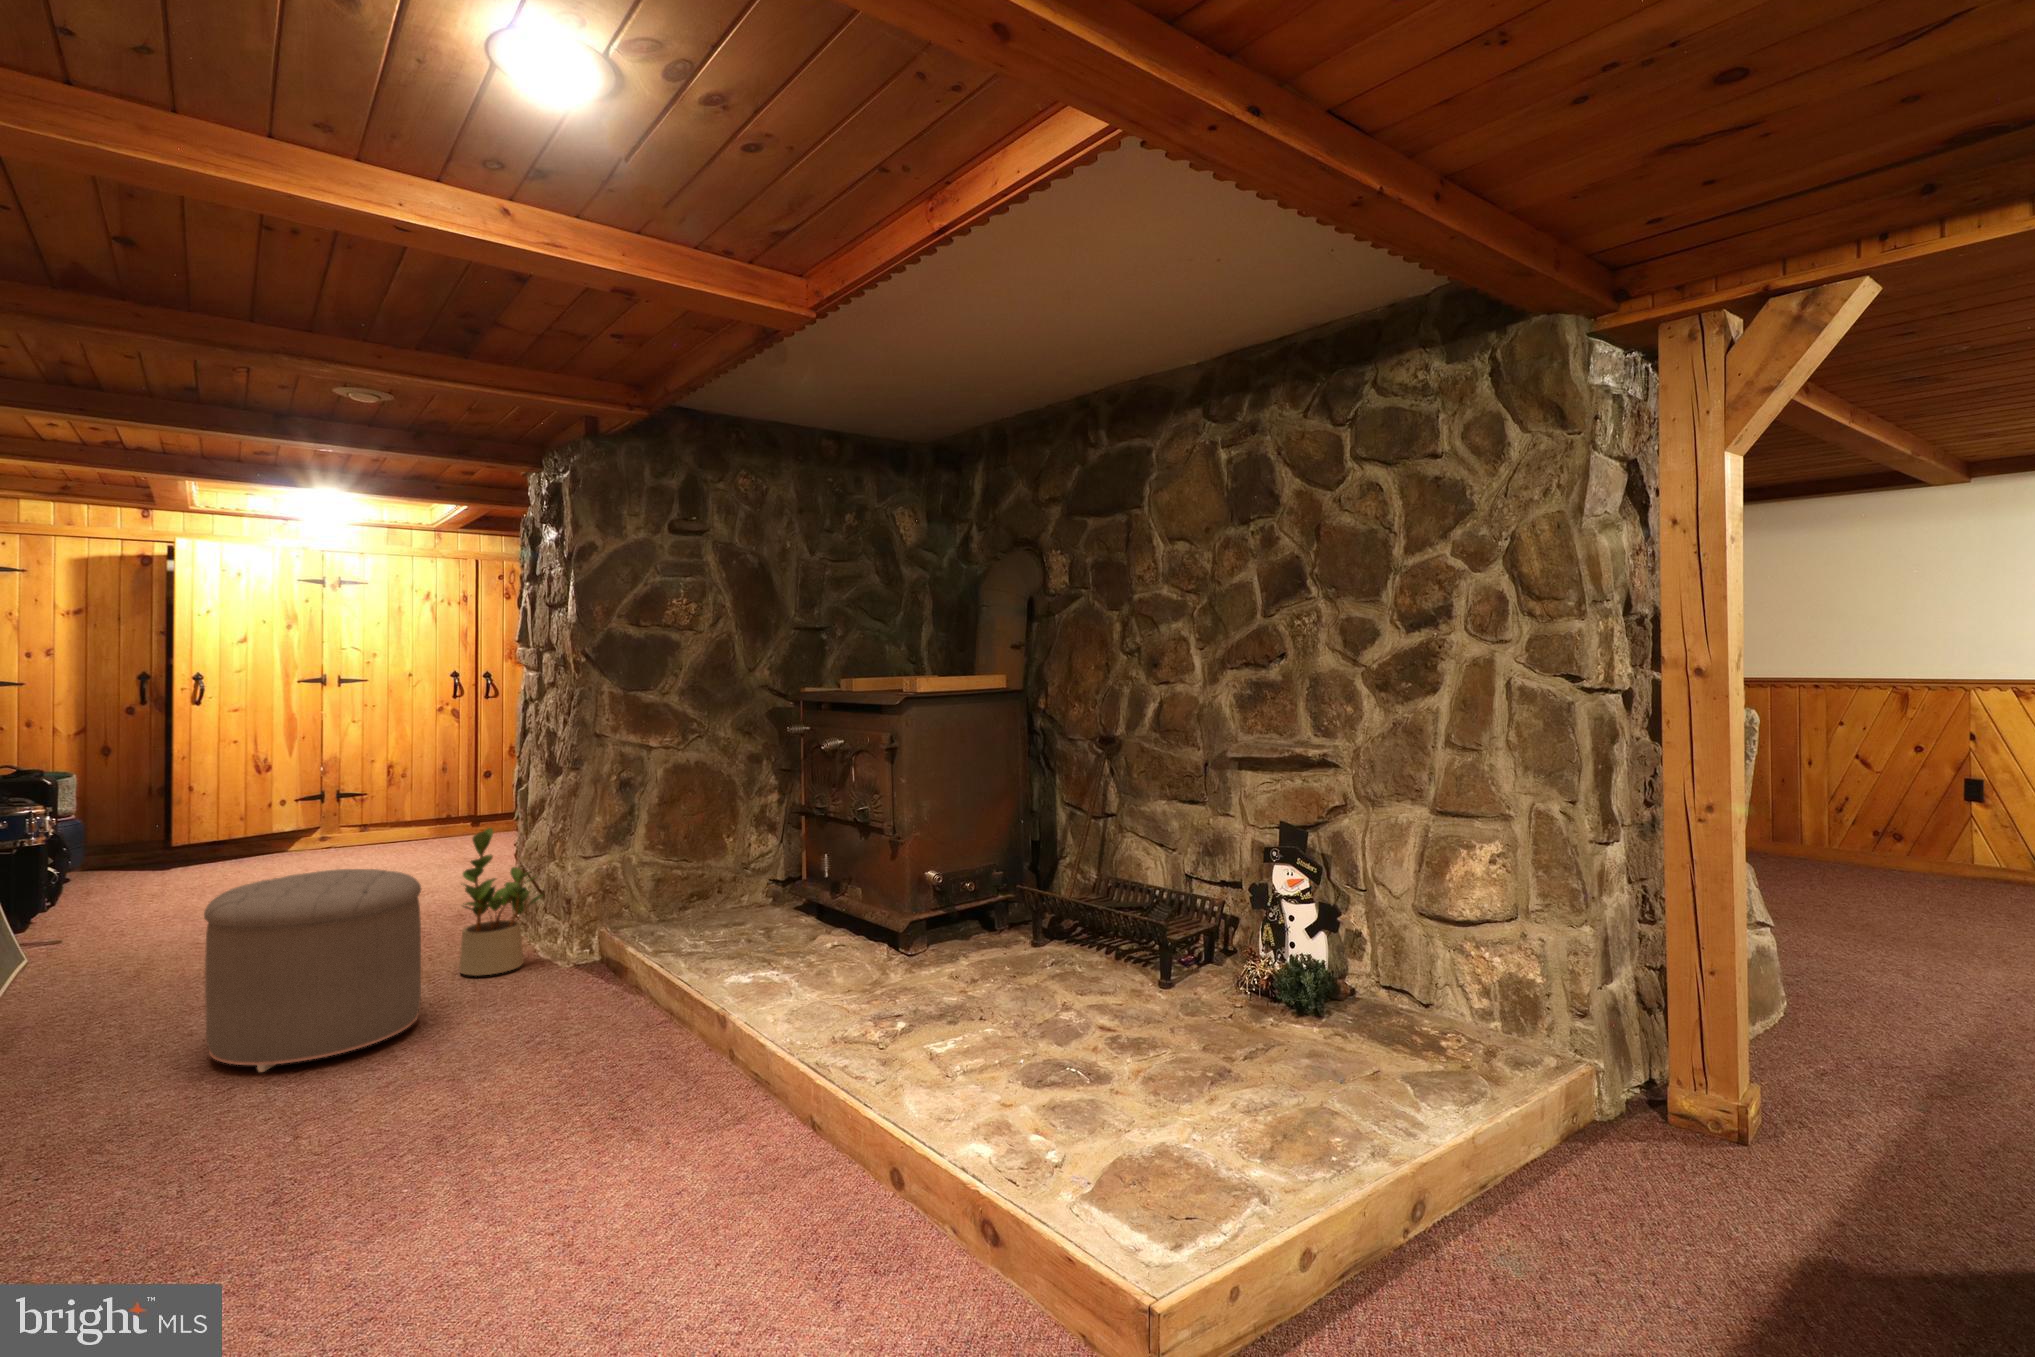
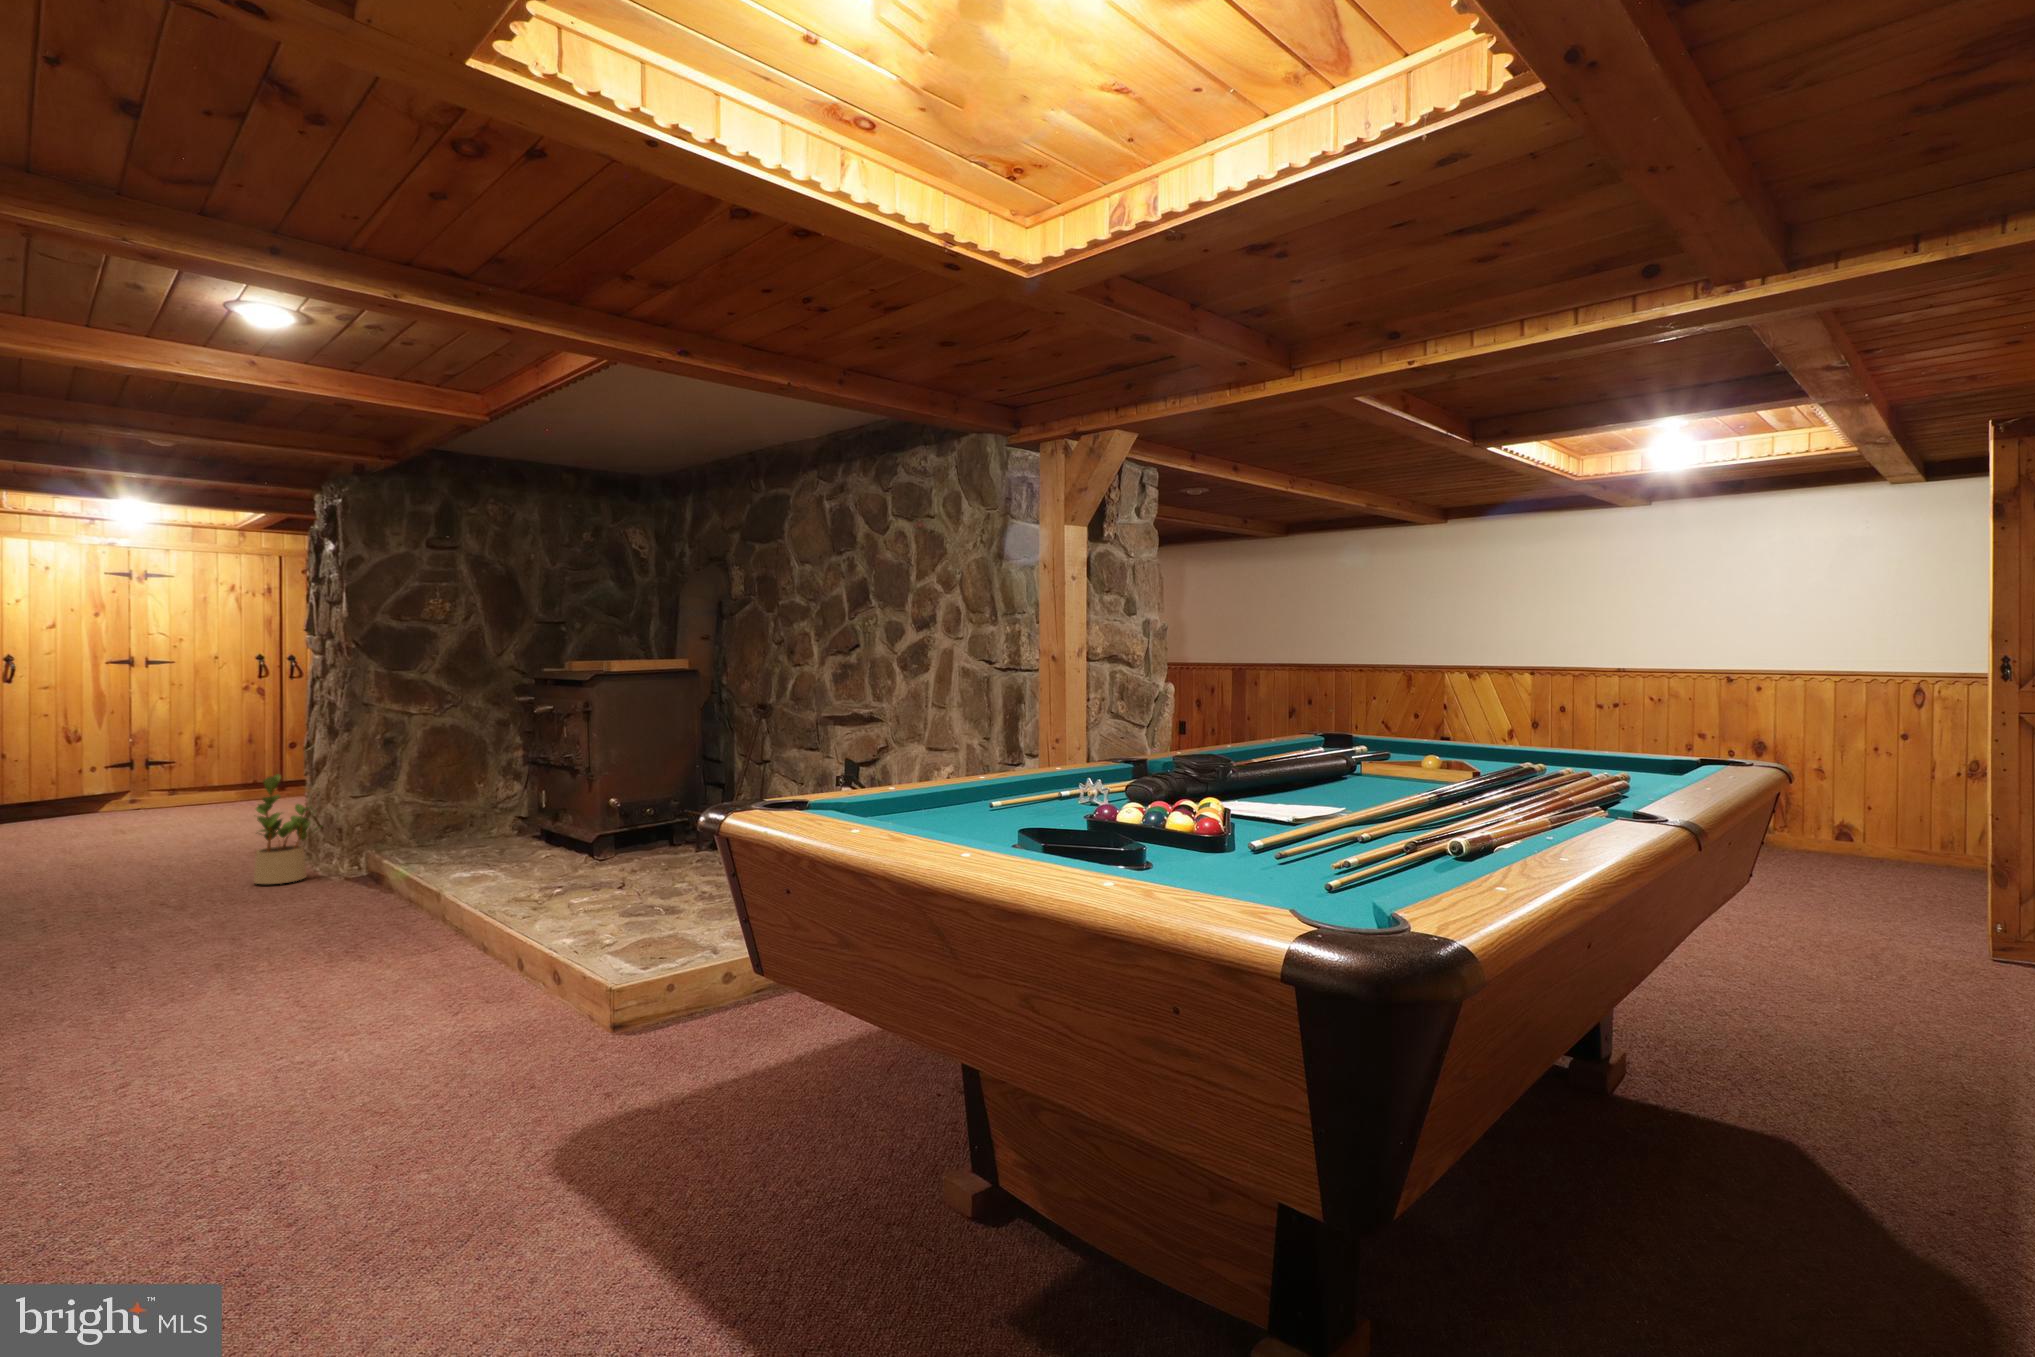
ottoman: present [204,869,421,1072] -> none [56,800,221,933]

